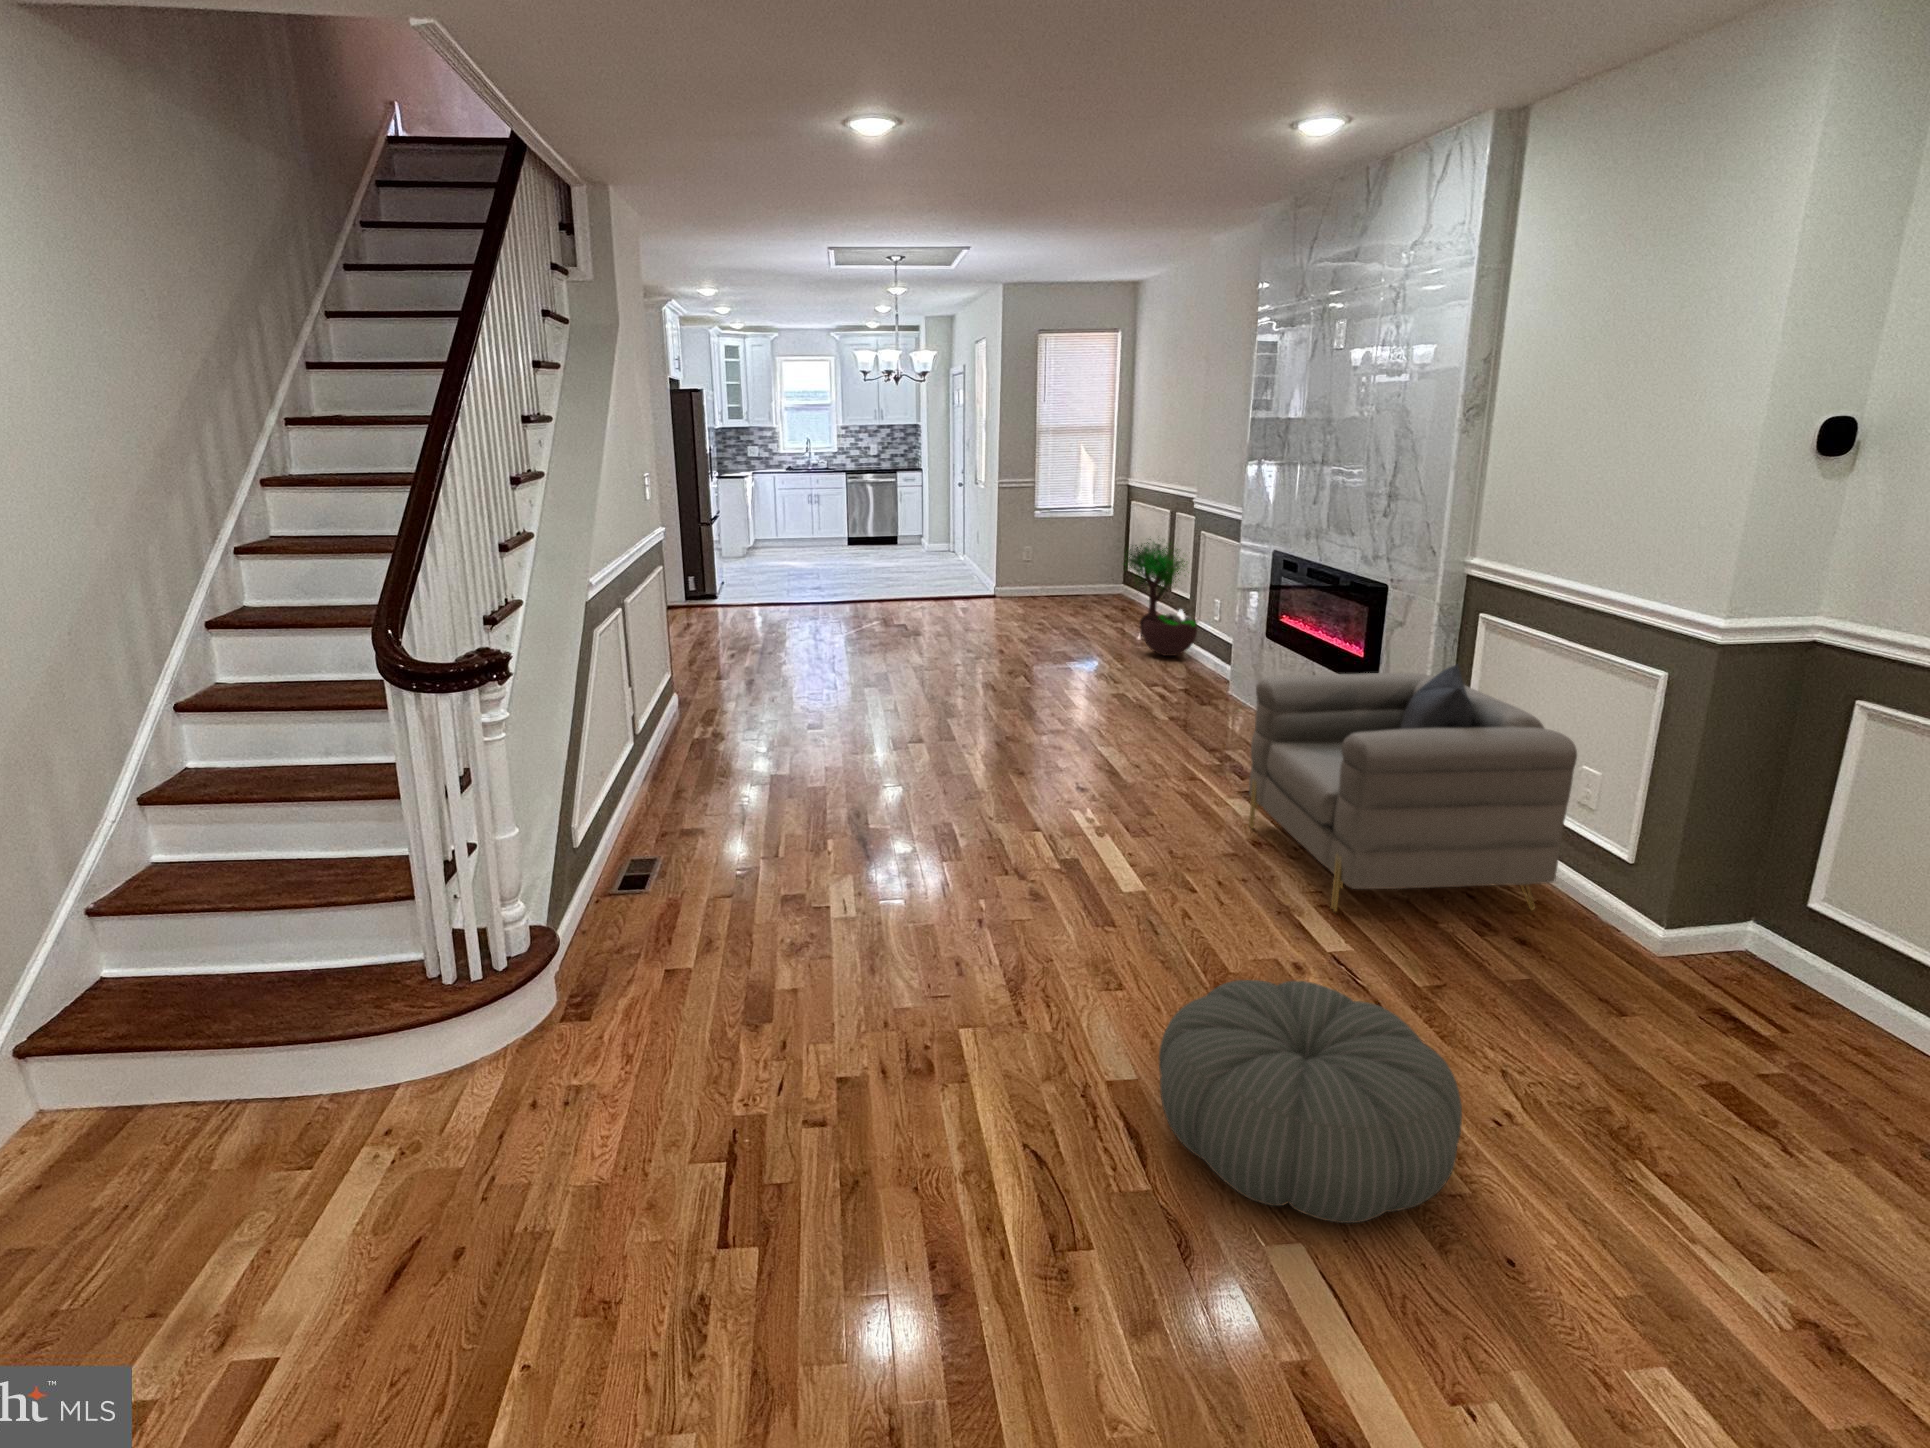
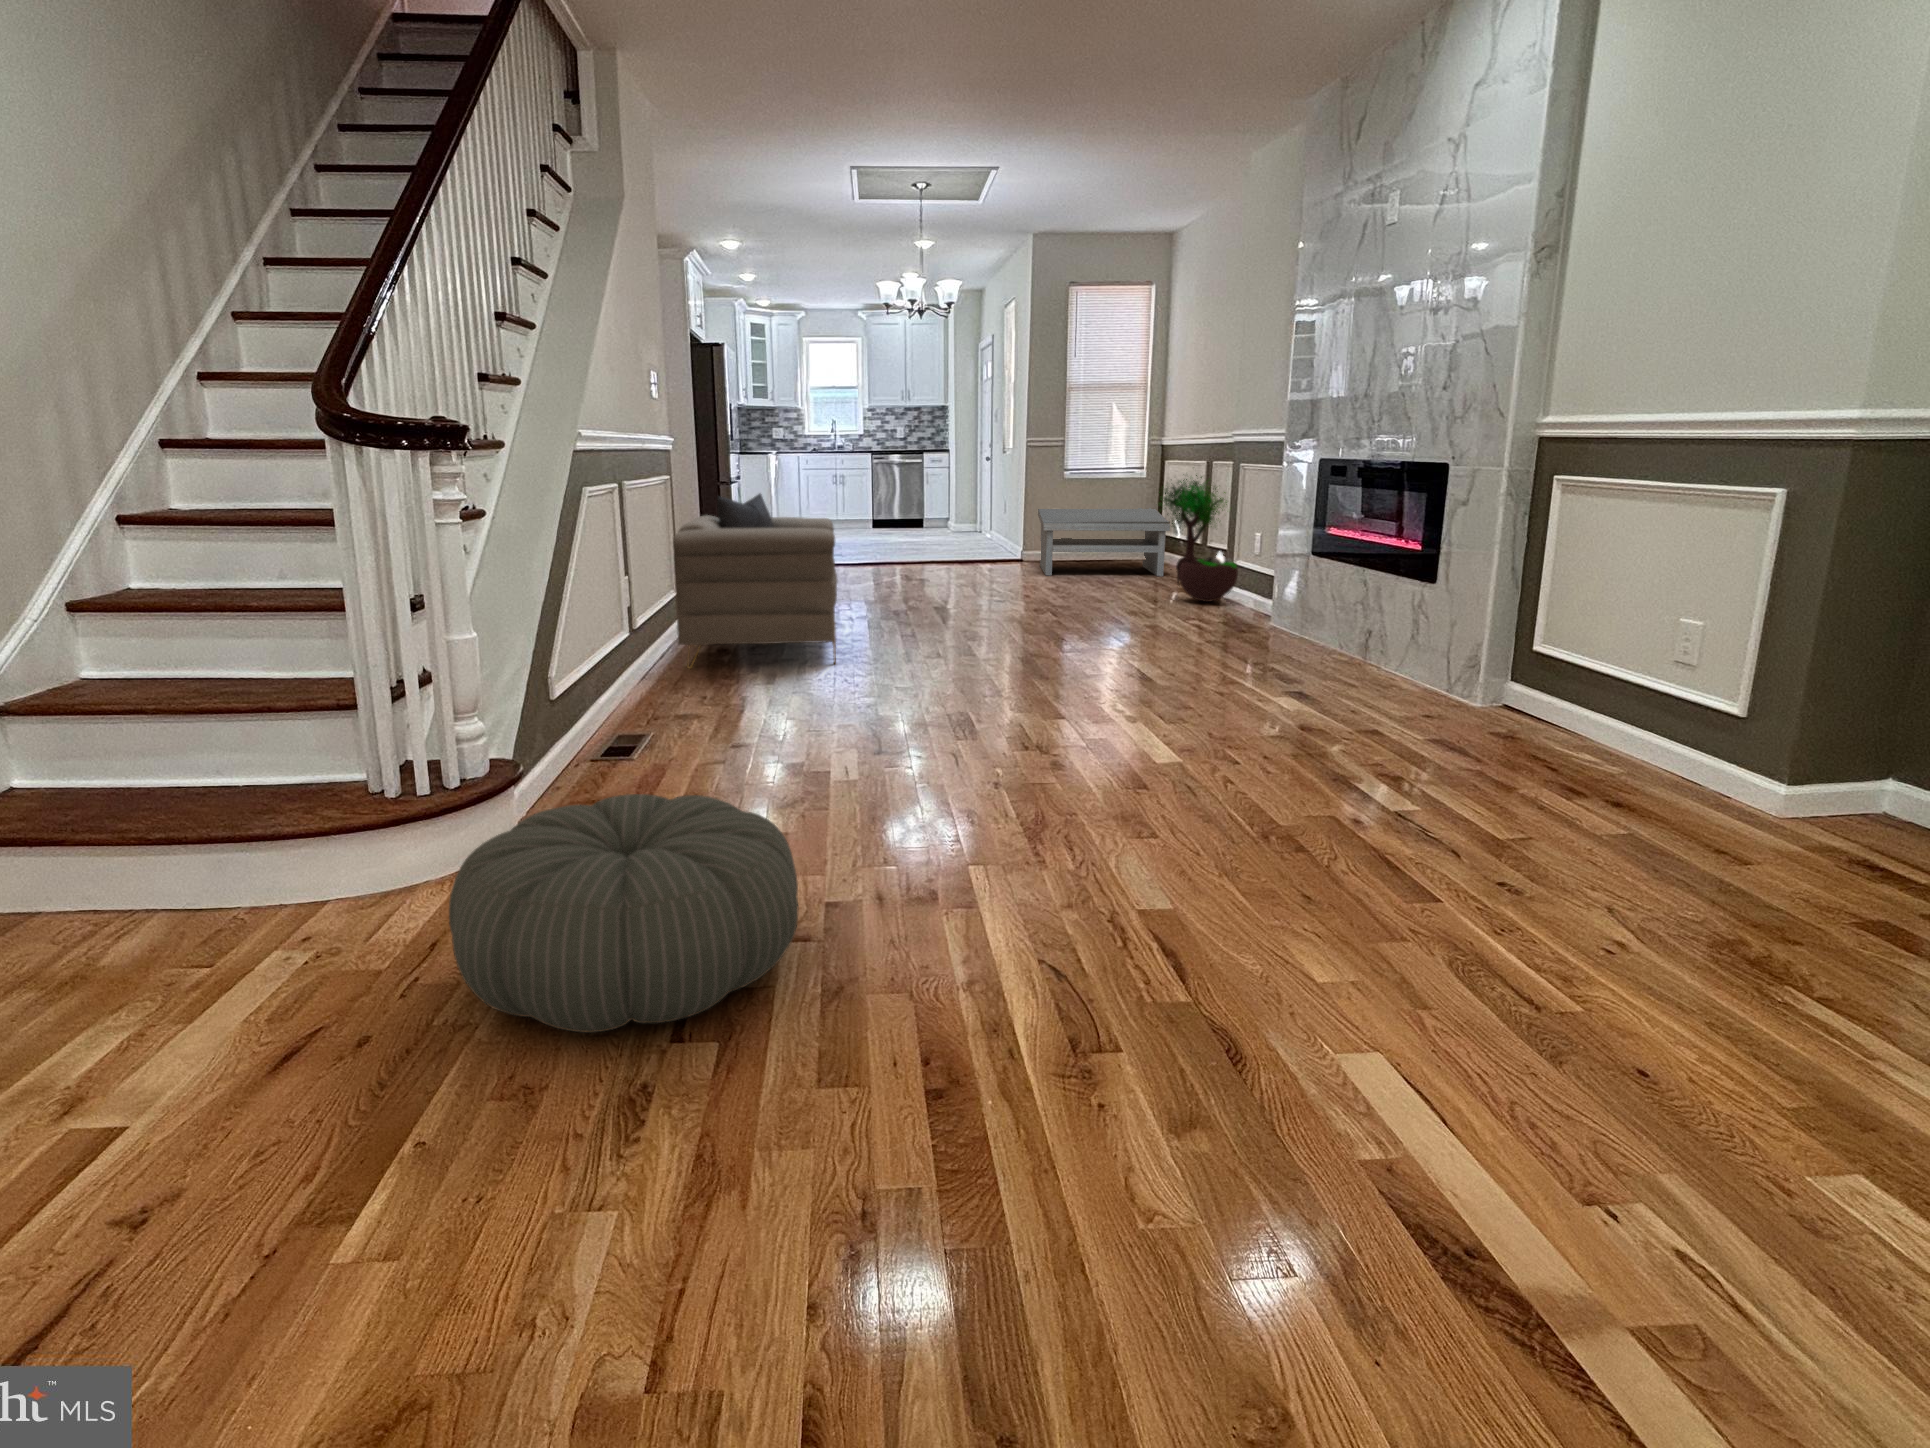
coffee table: none [1008,545,1134,618] -> present [1038,508,1170,576]
armchair: present [1249,664,1577,912] -> present [673,494,837,668]
pouf: present [1159,980,1462,1223] -> present [449,794,798,1033]

